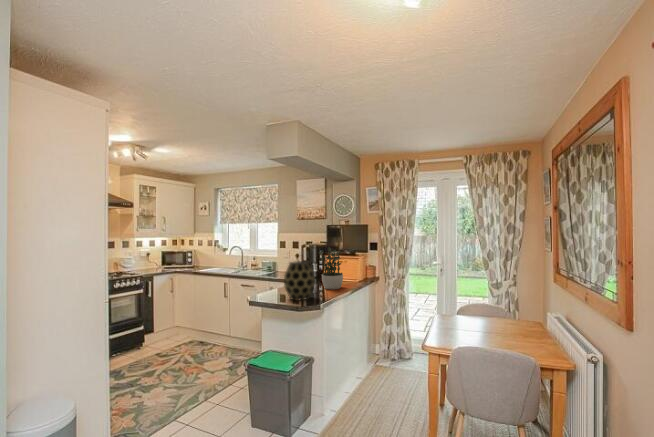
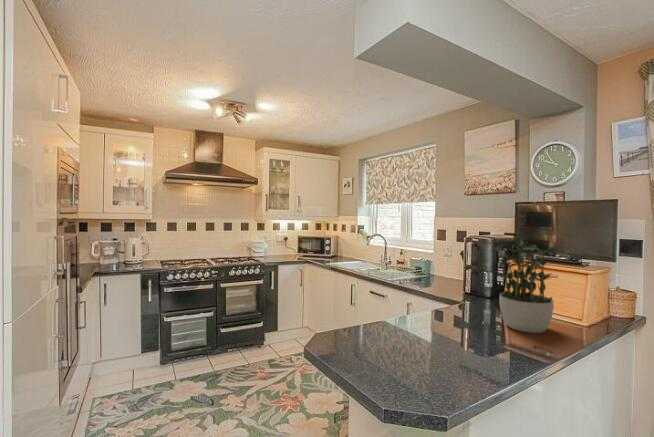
vase: present [284,261,315,300] -> none [402,261,477,352]

